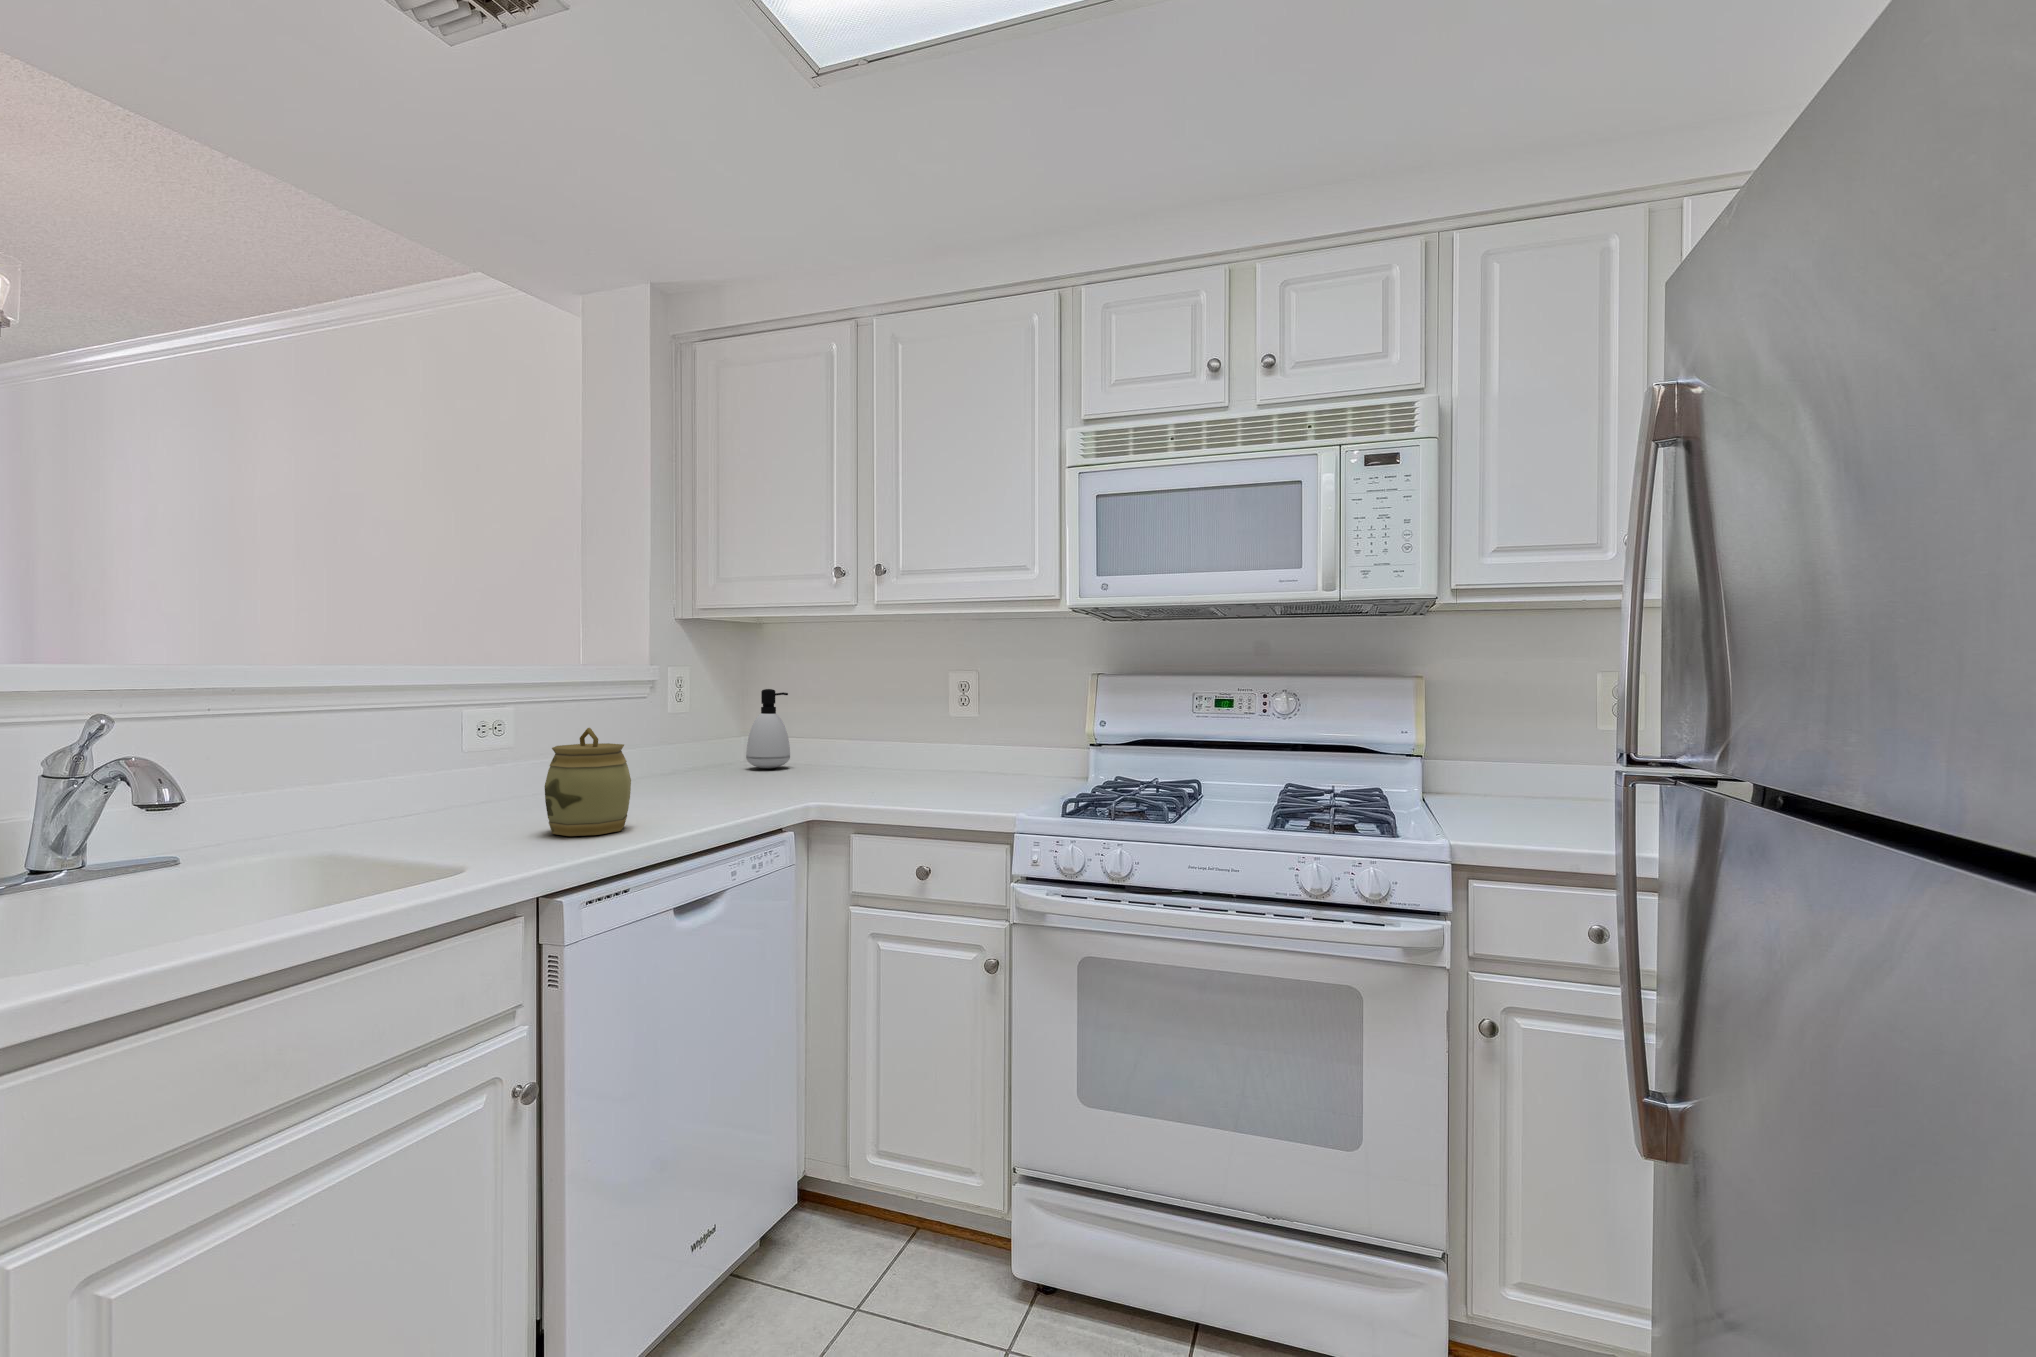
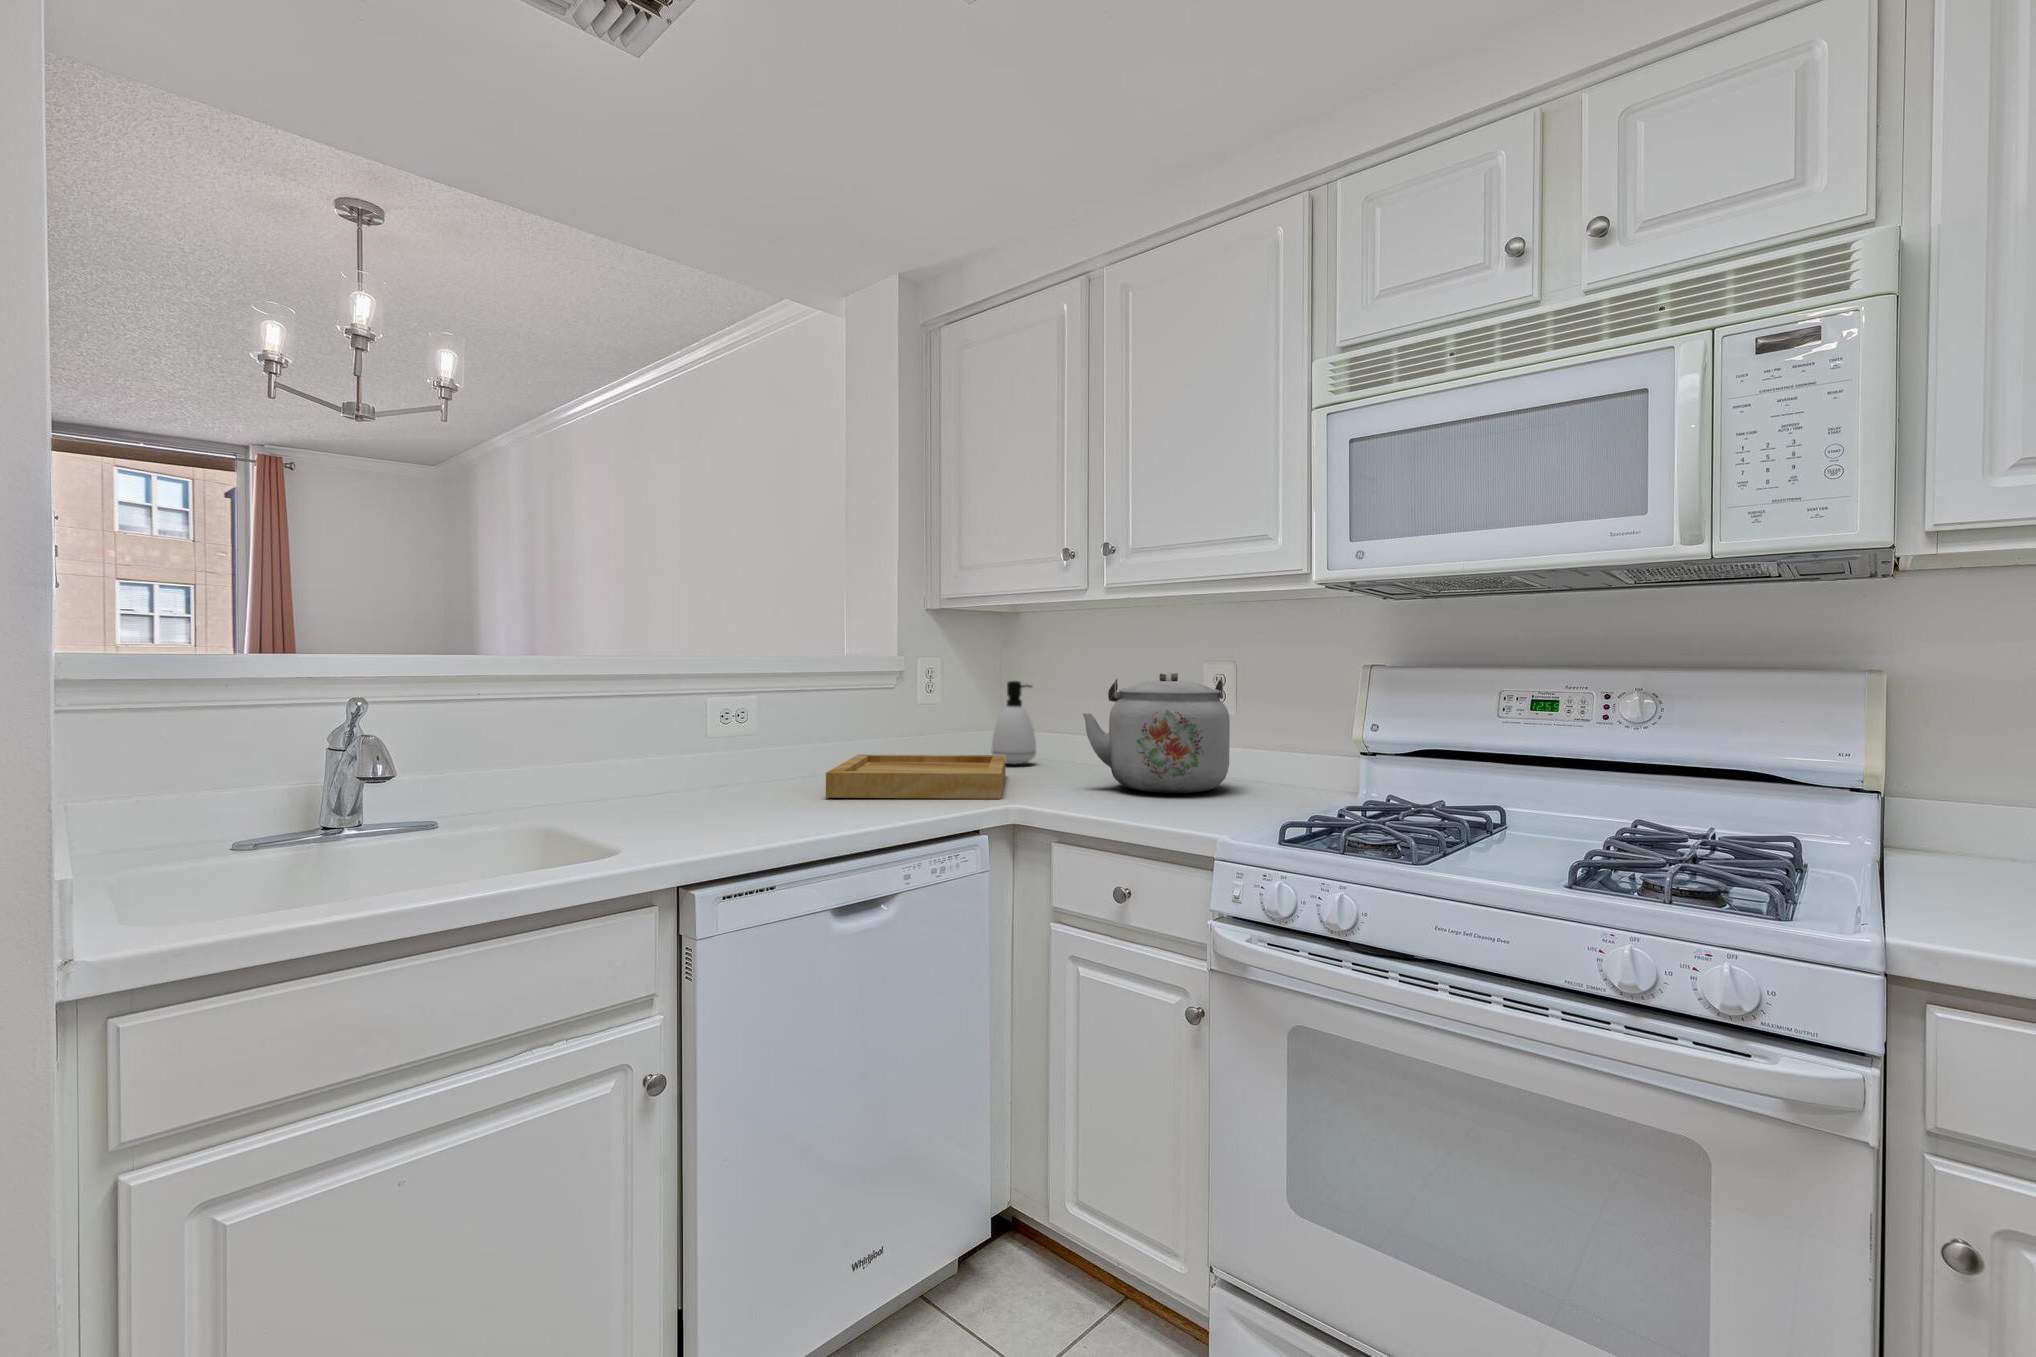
kettle: none [859,680,985,784] -> present [1083,672,1230,793]
jar: present [545,728,631,836] -> none [726,718,810,827]
tray: none [619,759,795,806] -> present [826,755,1006,799]

